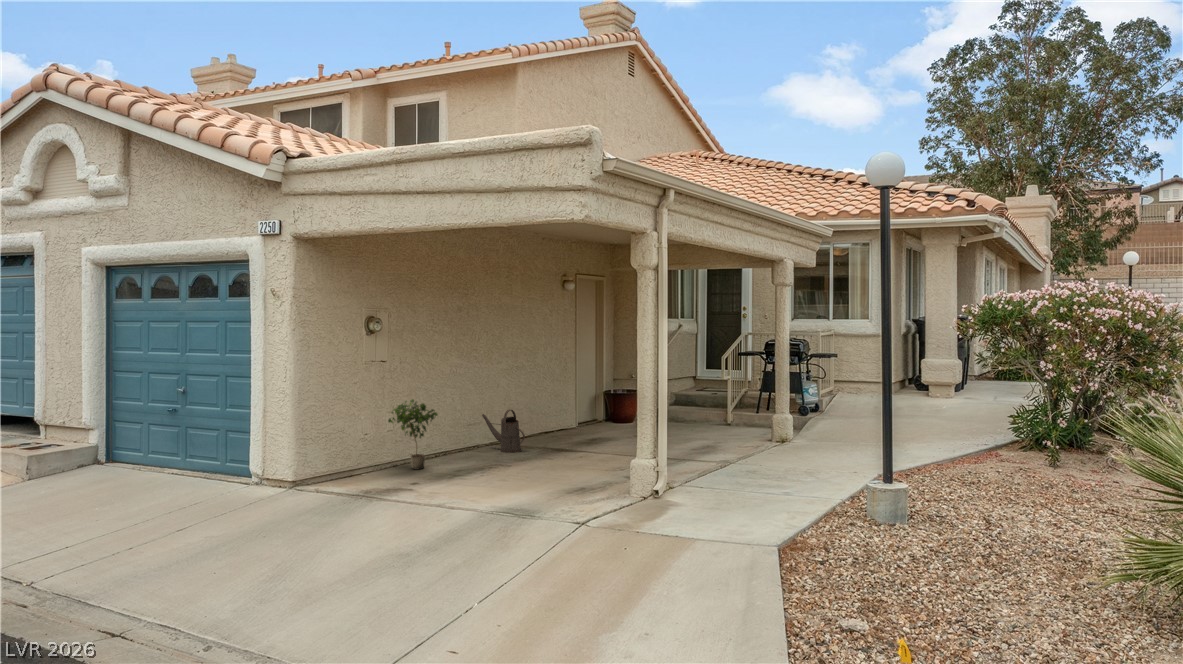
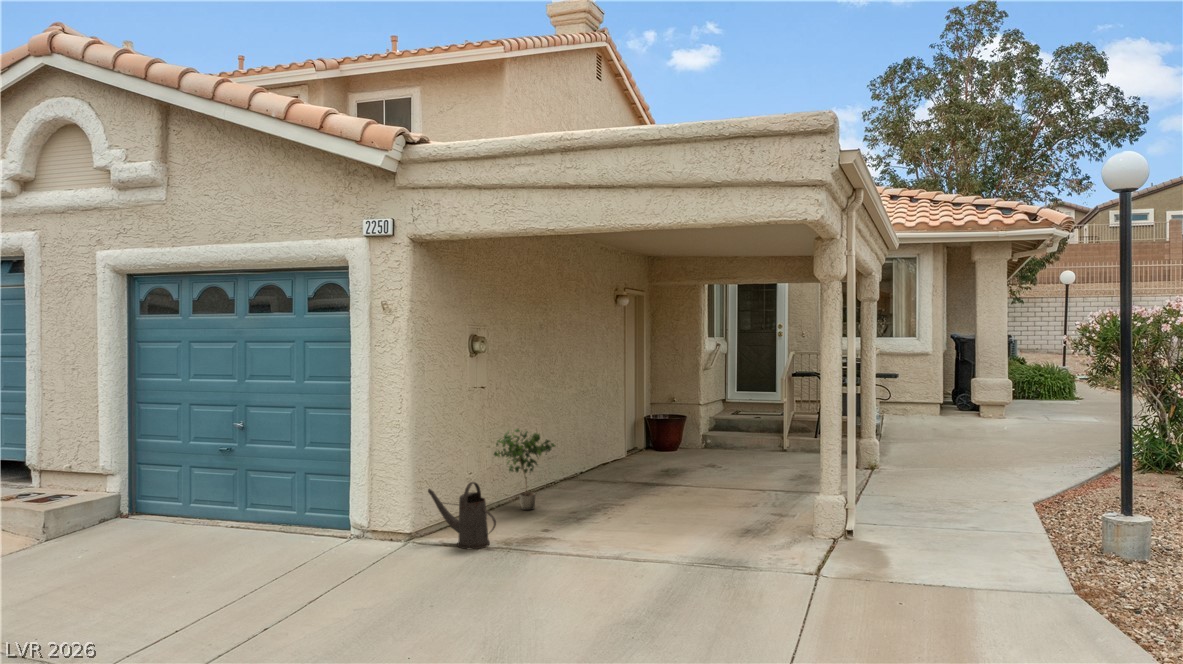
watering can: present [482,409,525,453] -> present [428,482,496,549]

